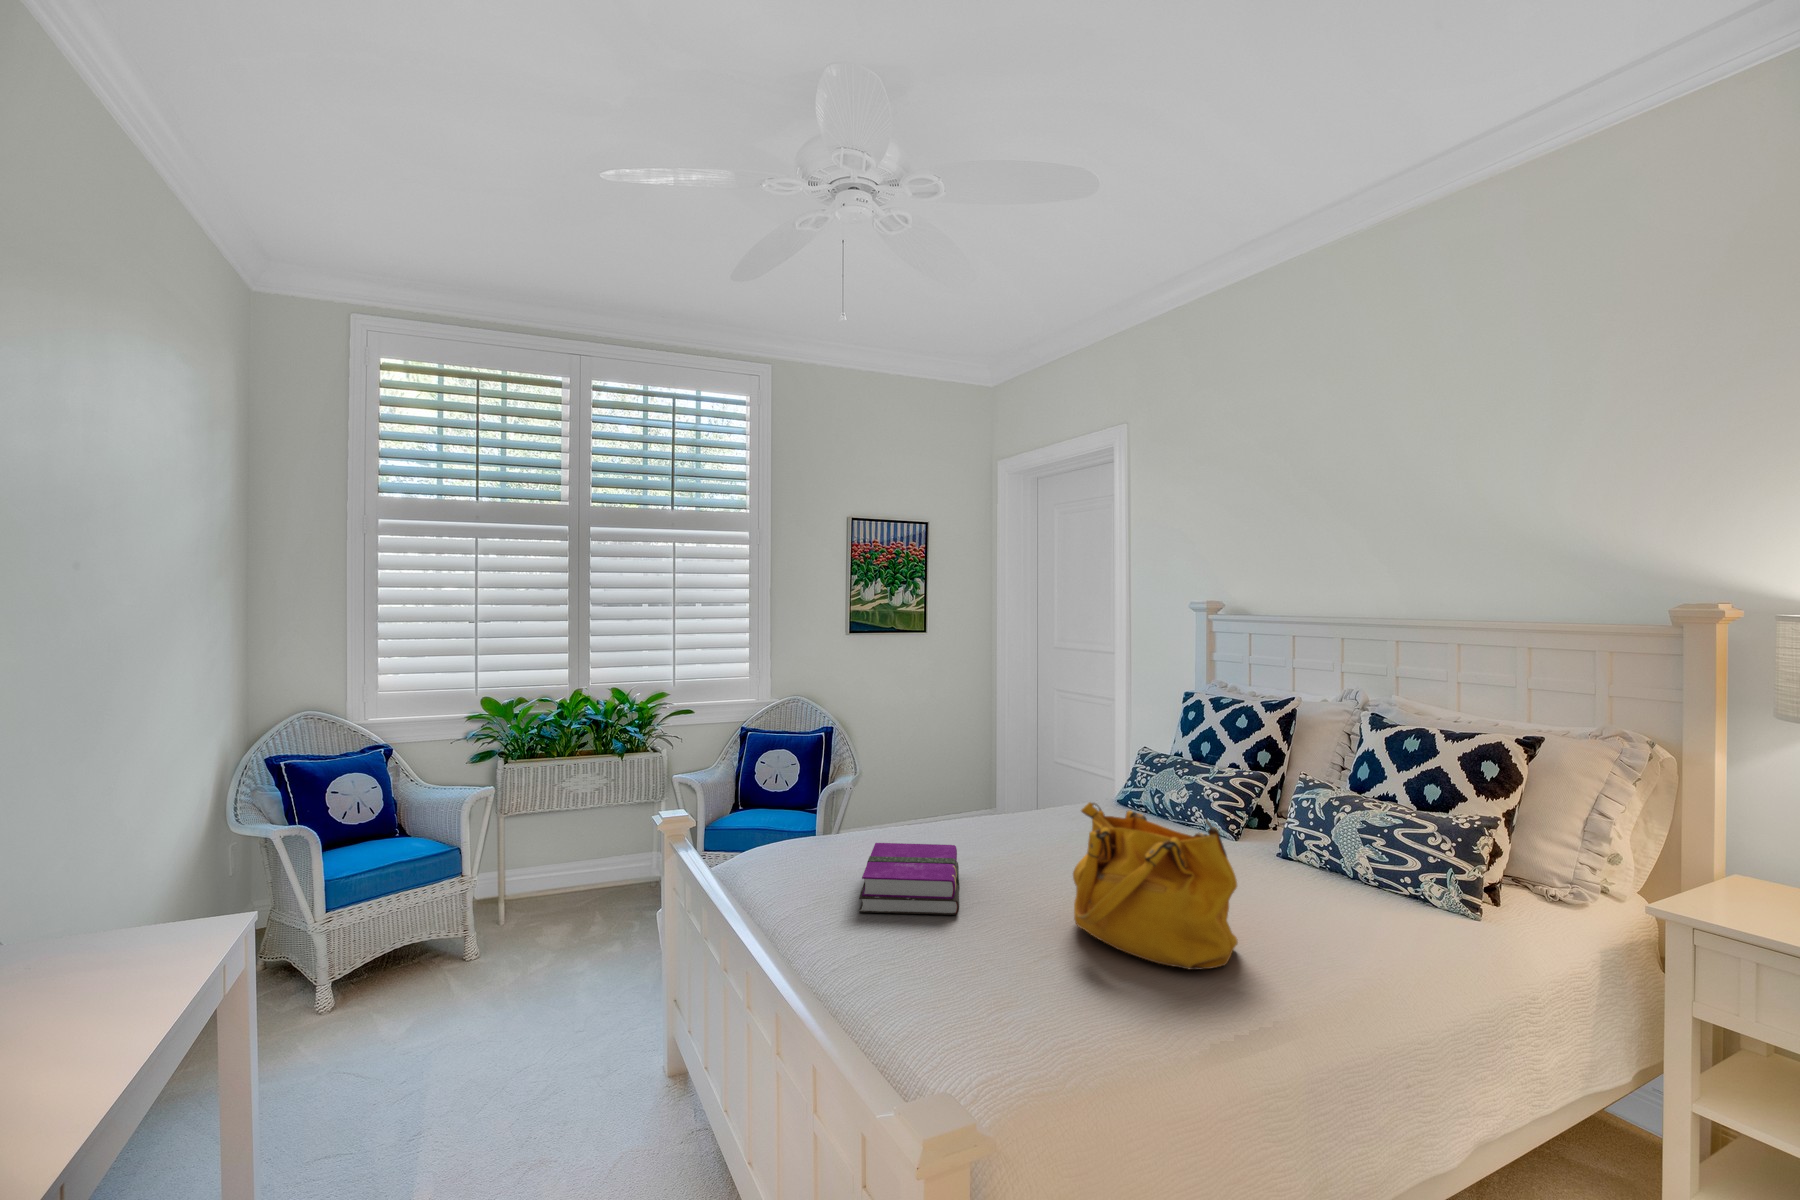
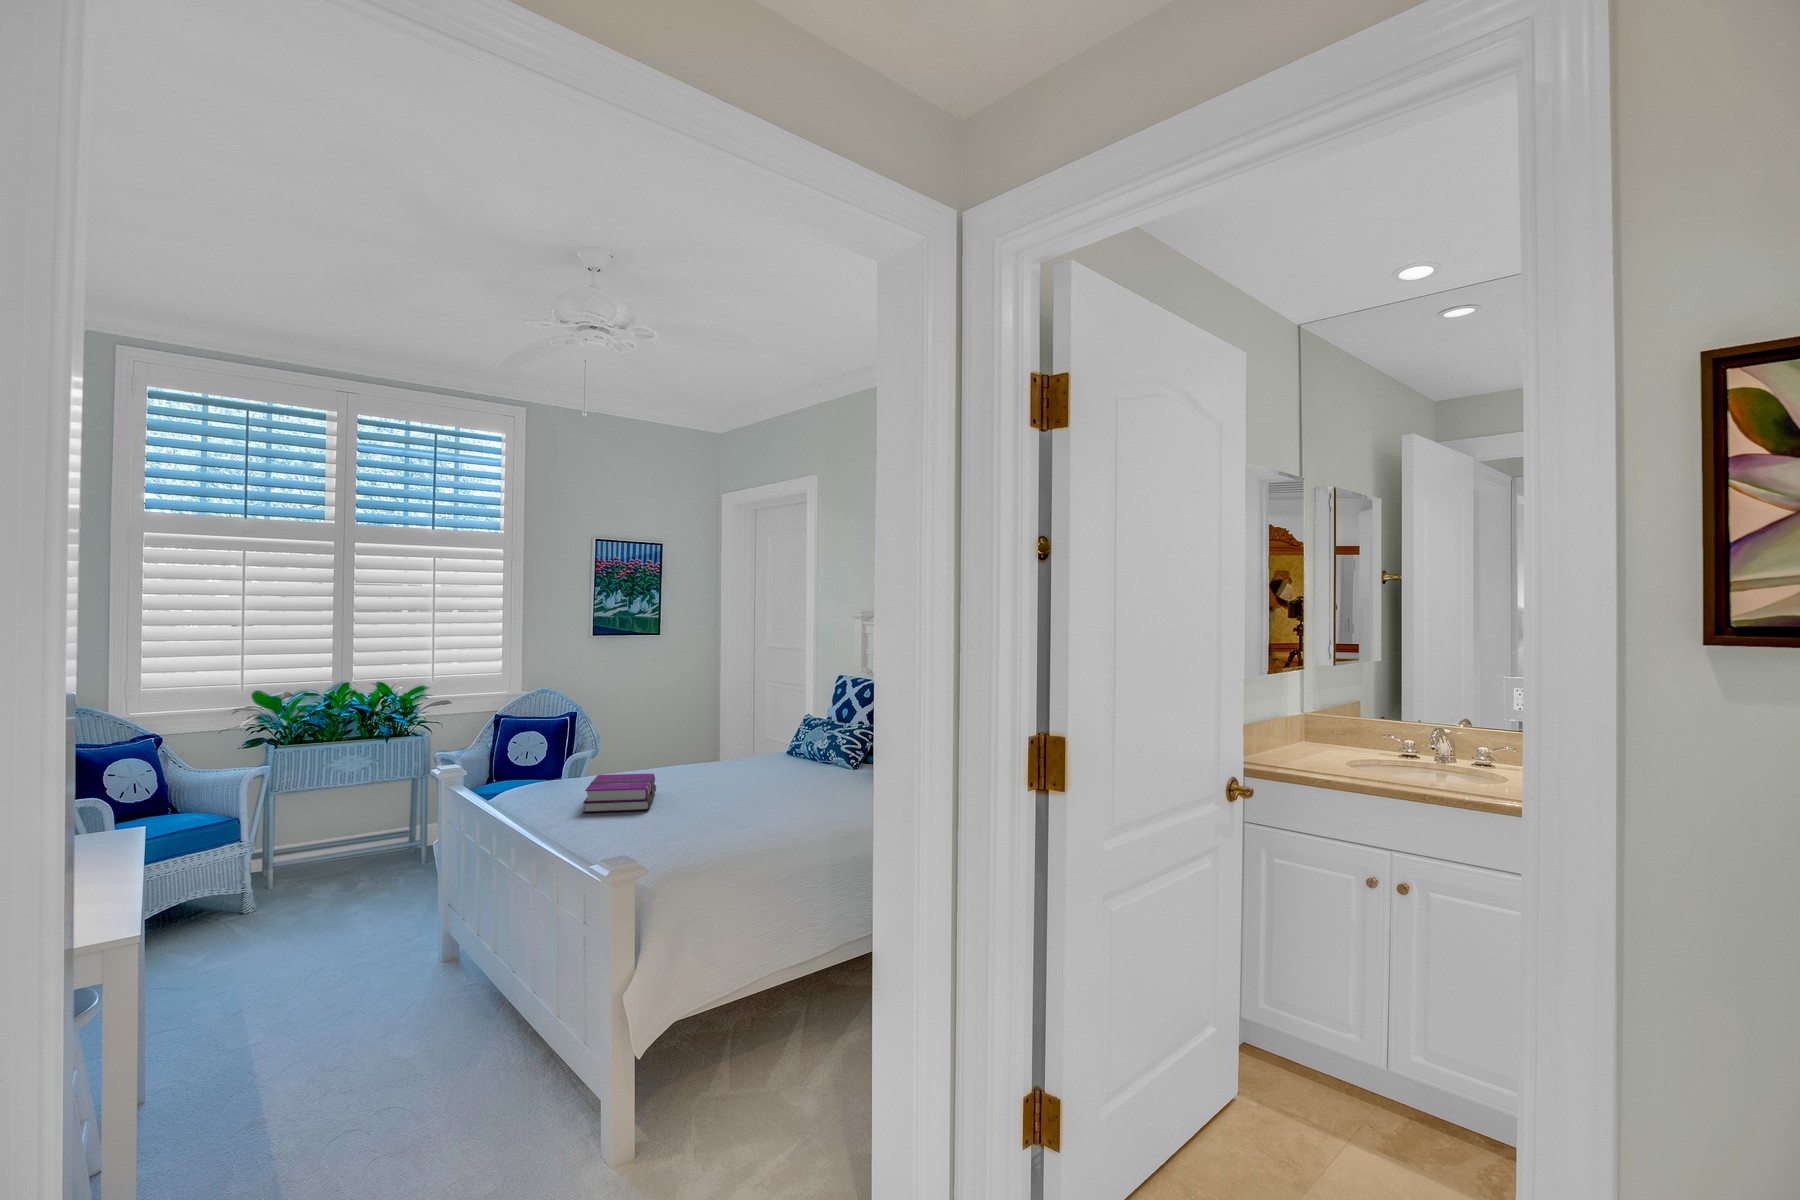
handbag: present [1073,802,1238,970] -> none [716,735,811,822]

